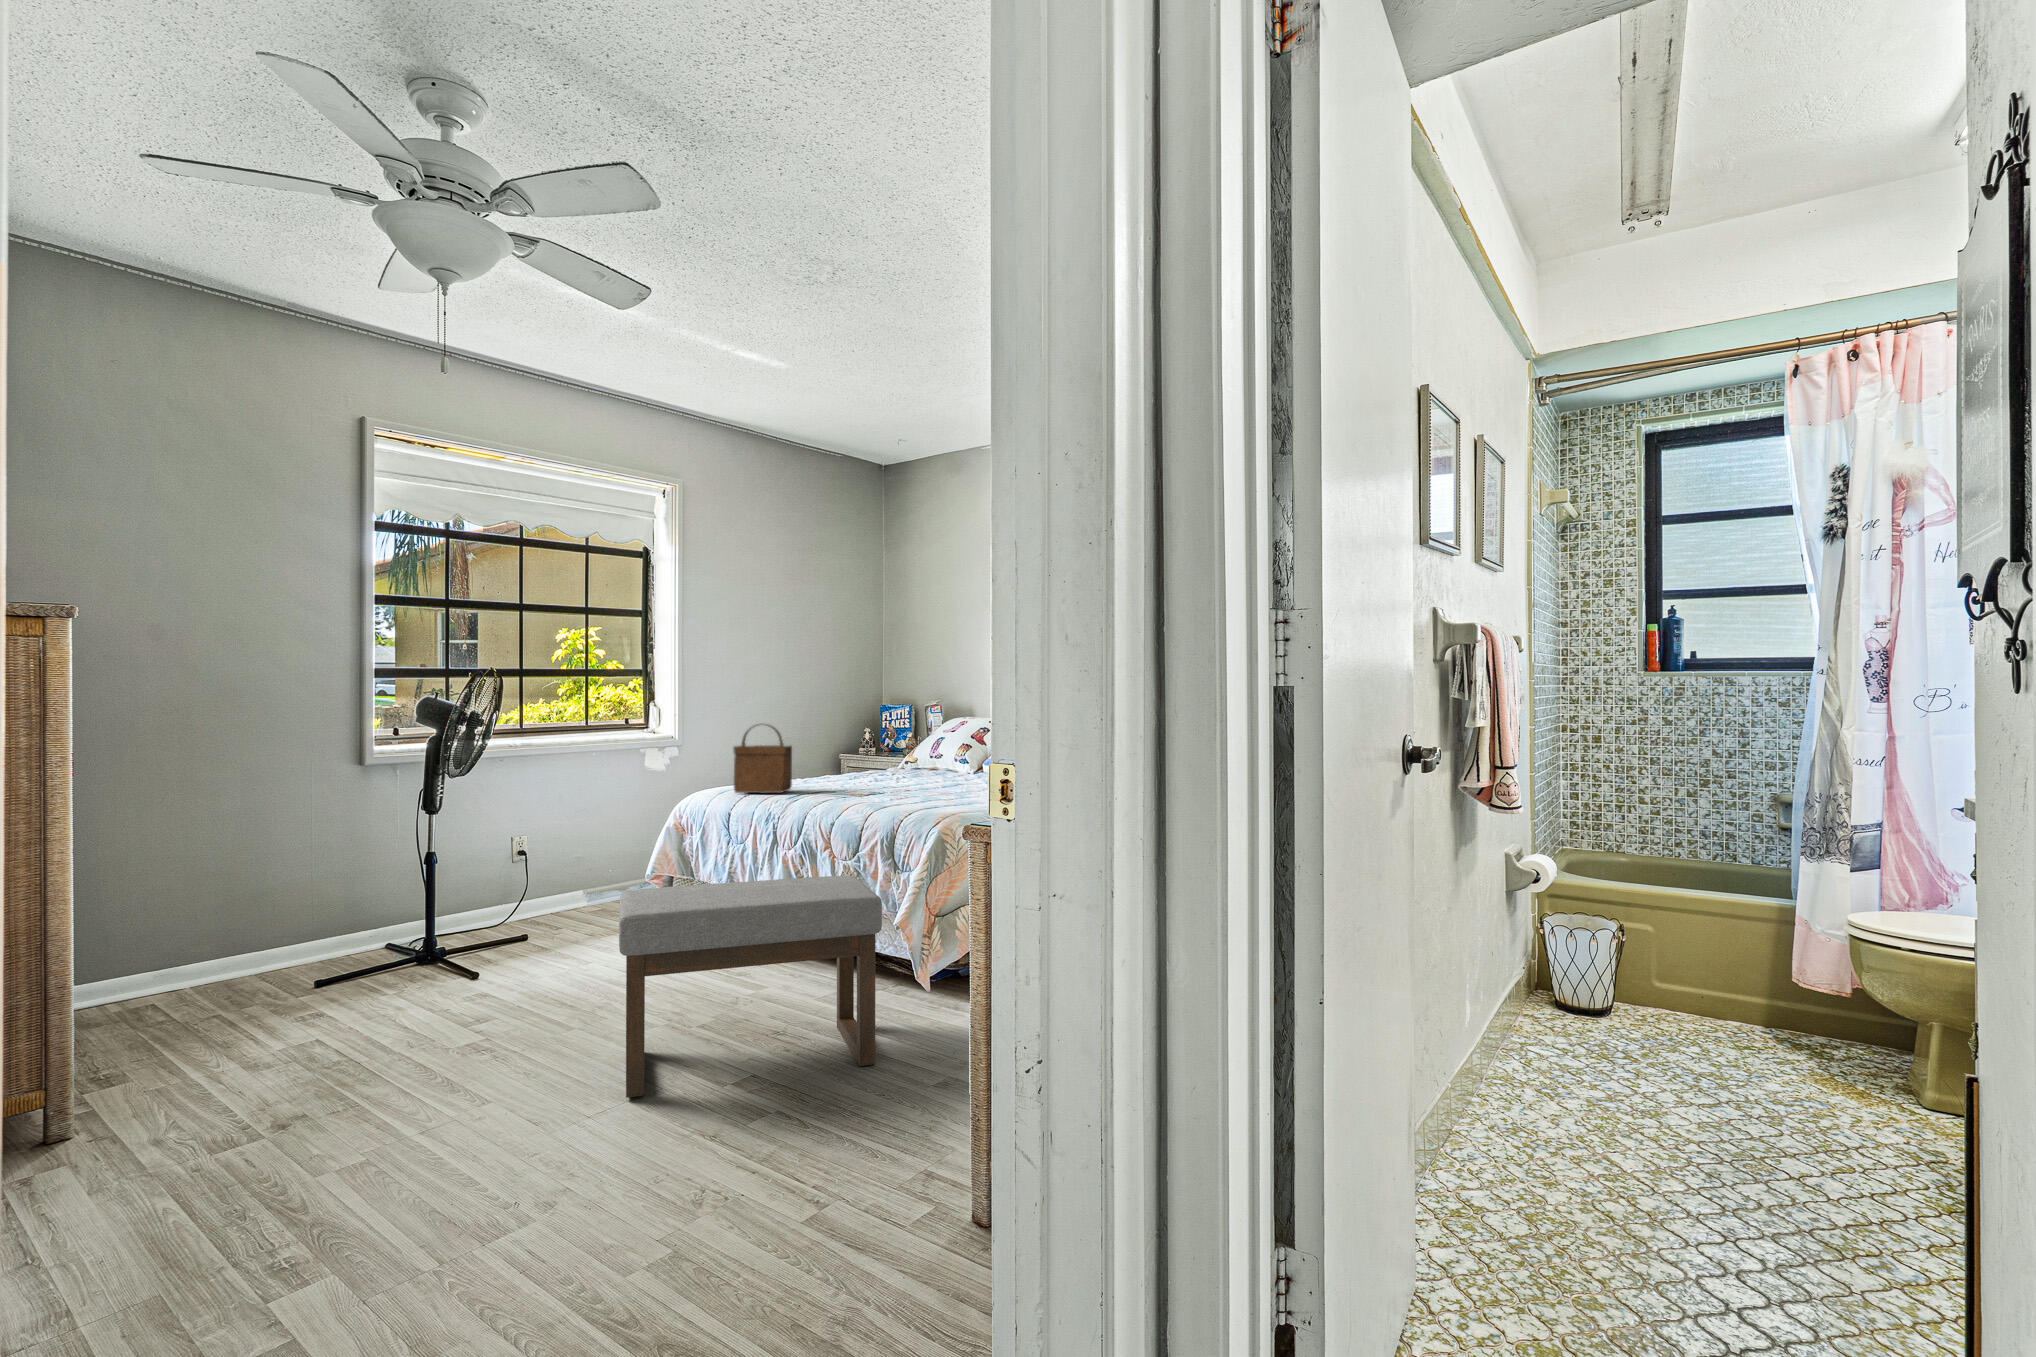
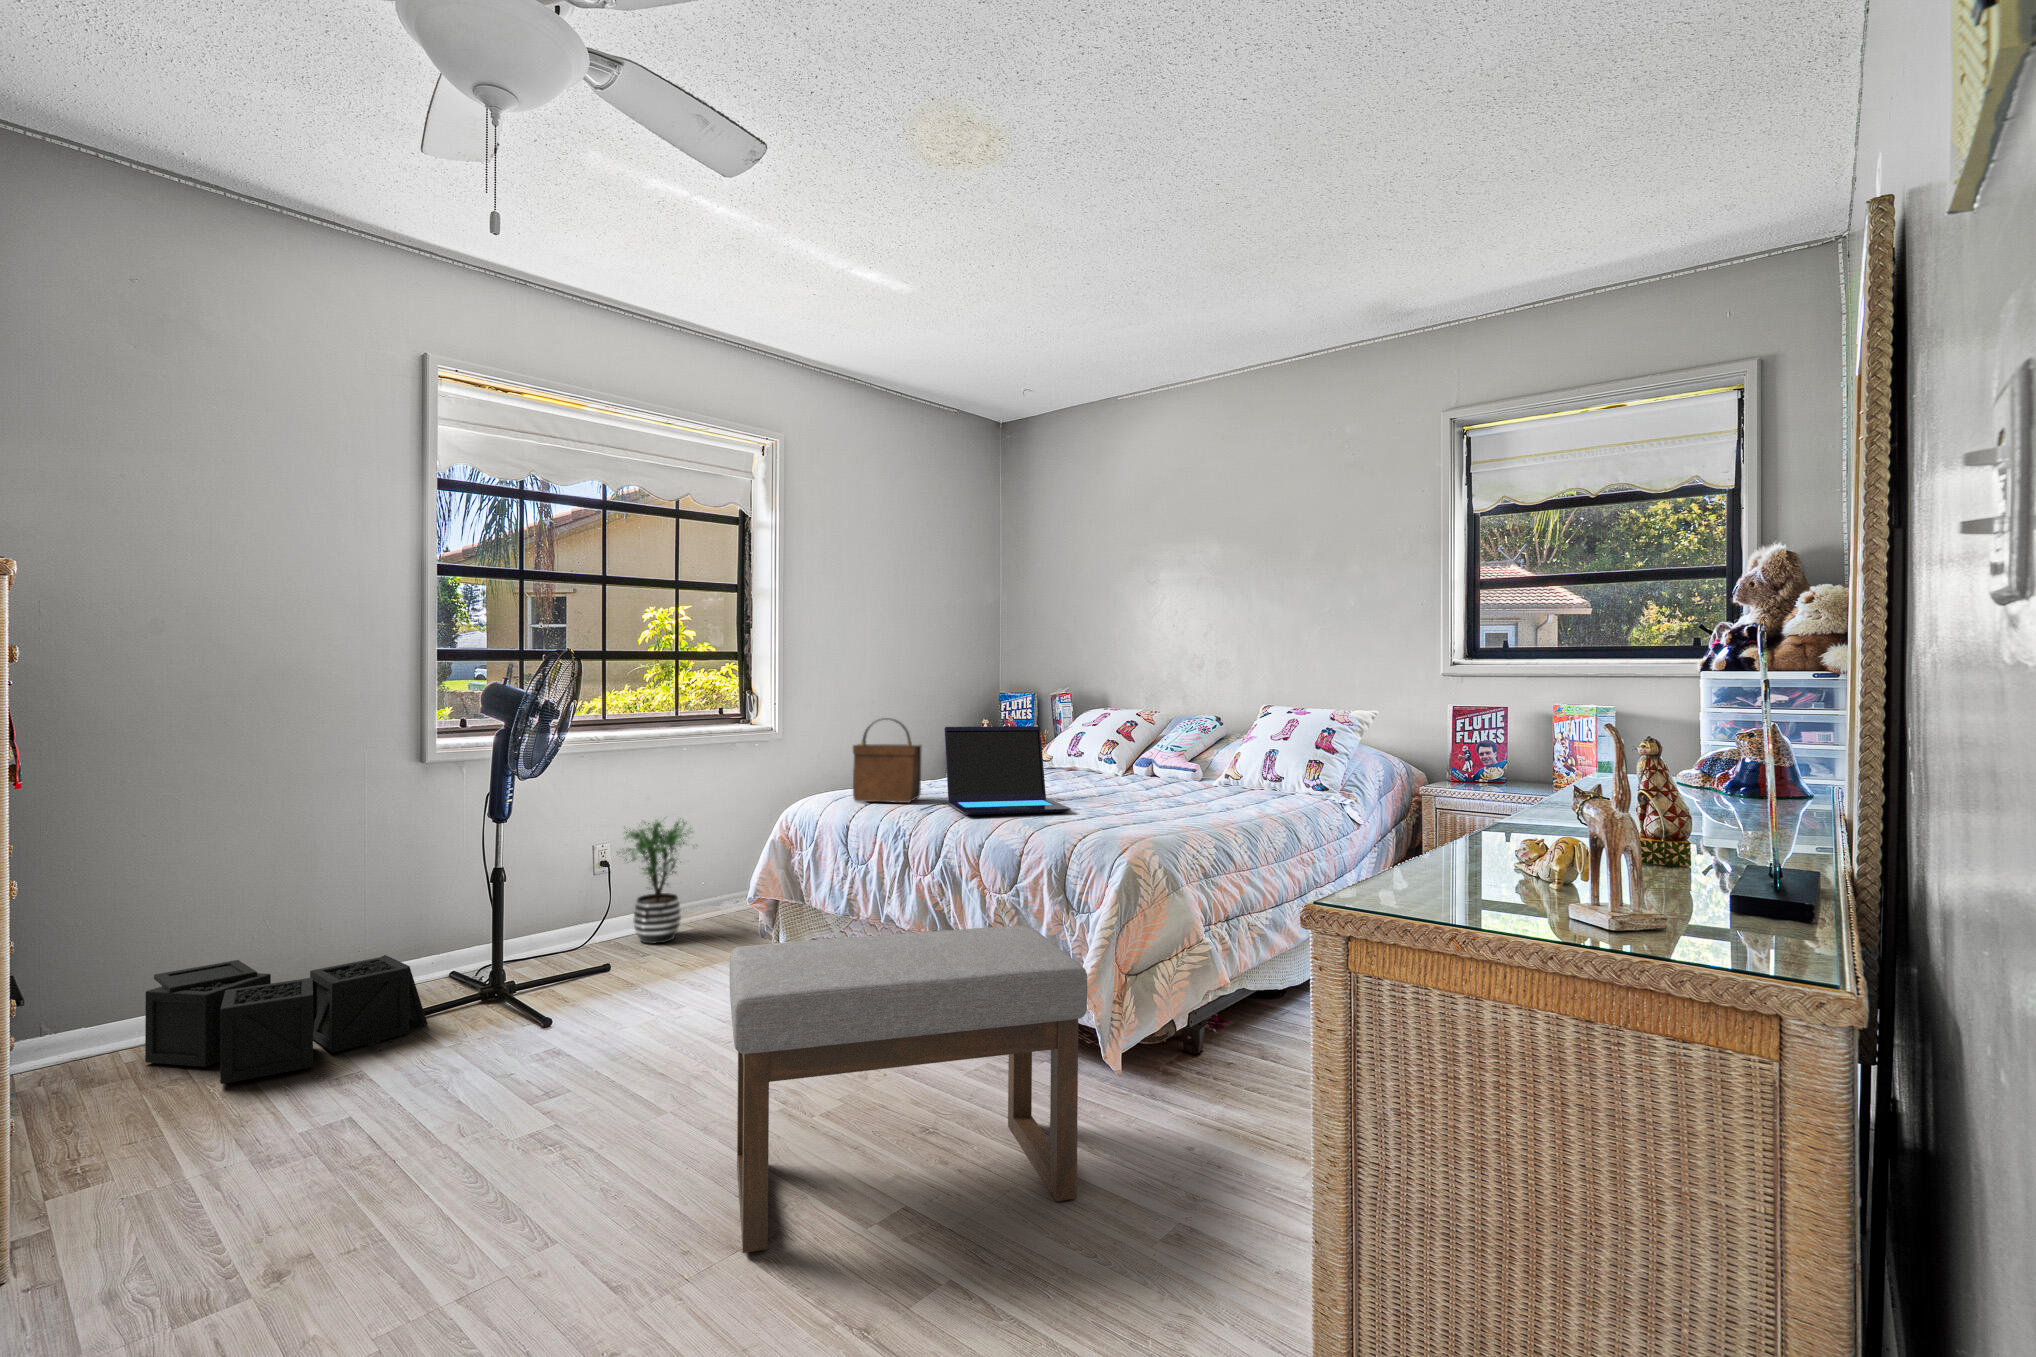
laptop: none [811,729,911,801] -> present [944,726,1071,815]
potted plant: none [531,810,606,919] -> present [617,818,697,944]
storage bin: none [143,922,375,1017] -> present [145,955,427,1084]

